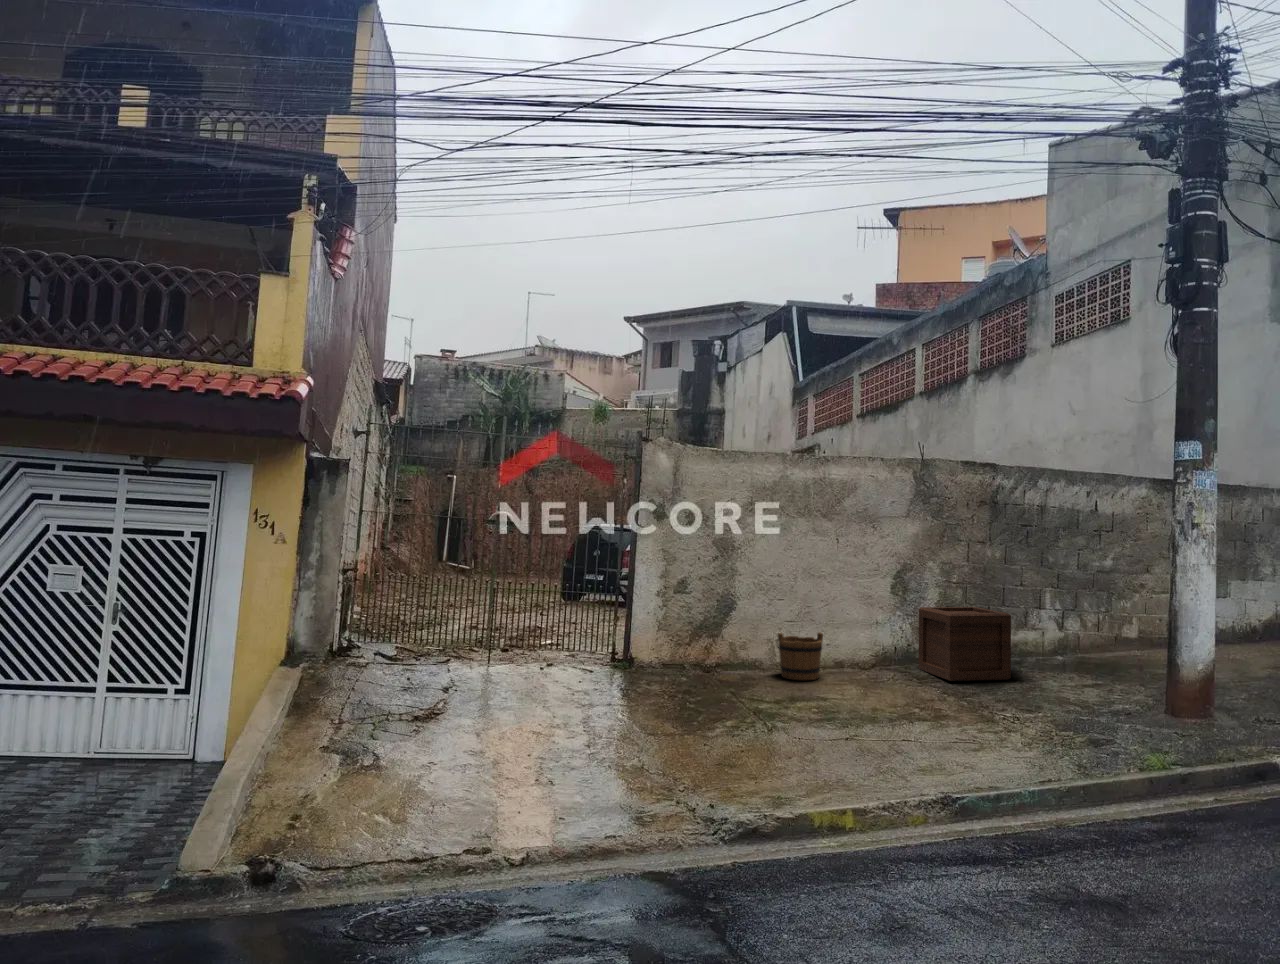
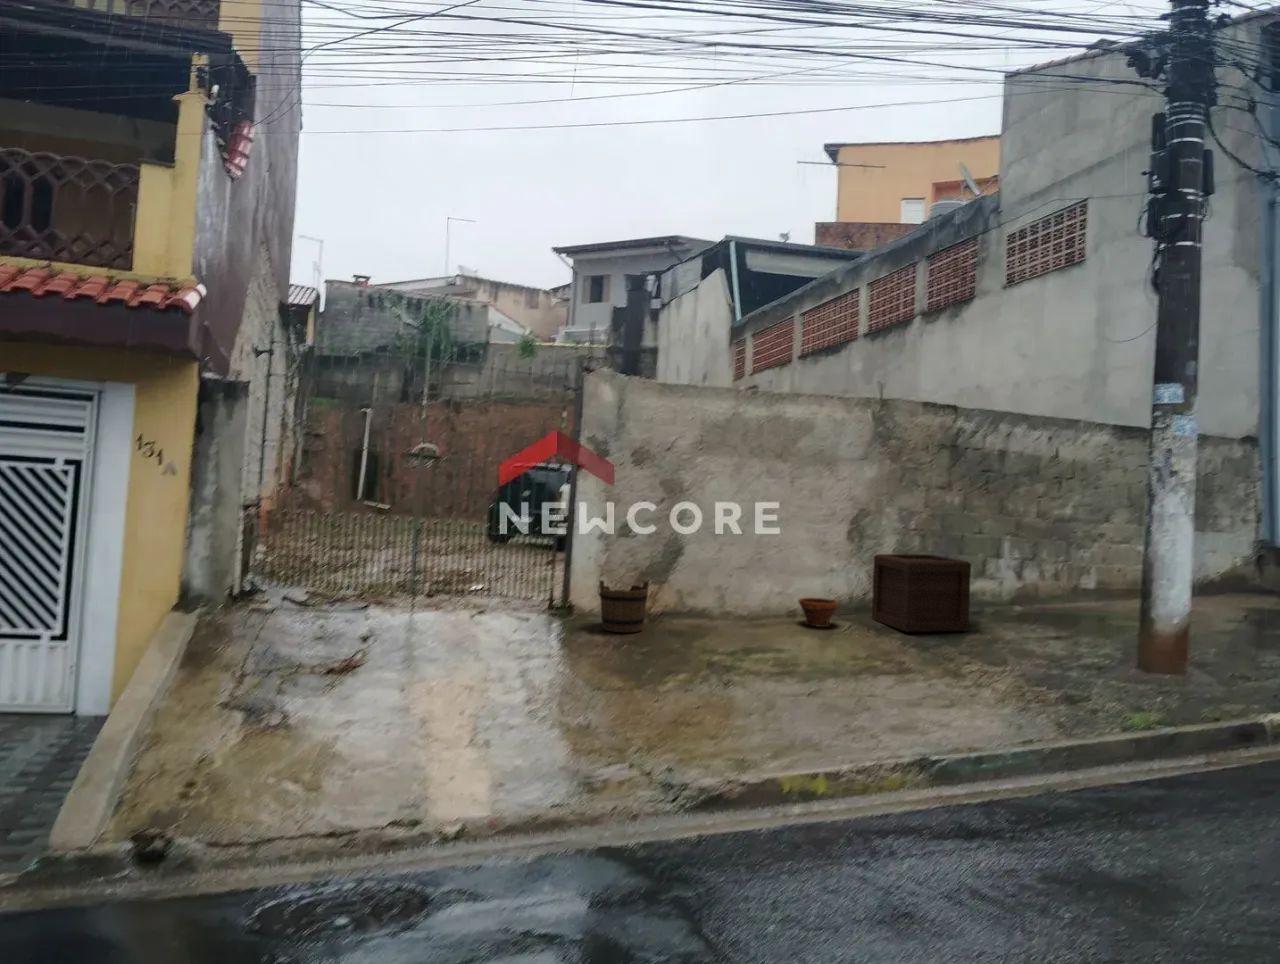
bucket: present [777,632,823,680] -> present [598,580,649,632]
planter: none [846,649,885,677] -> present [798,597,839,627]

